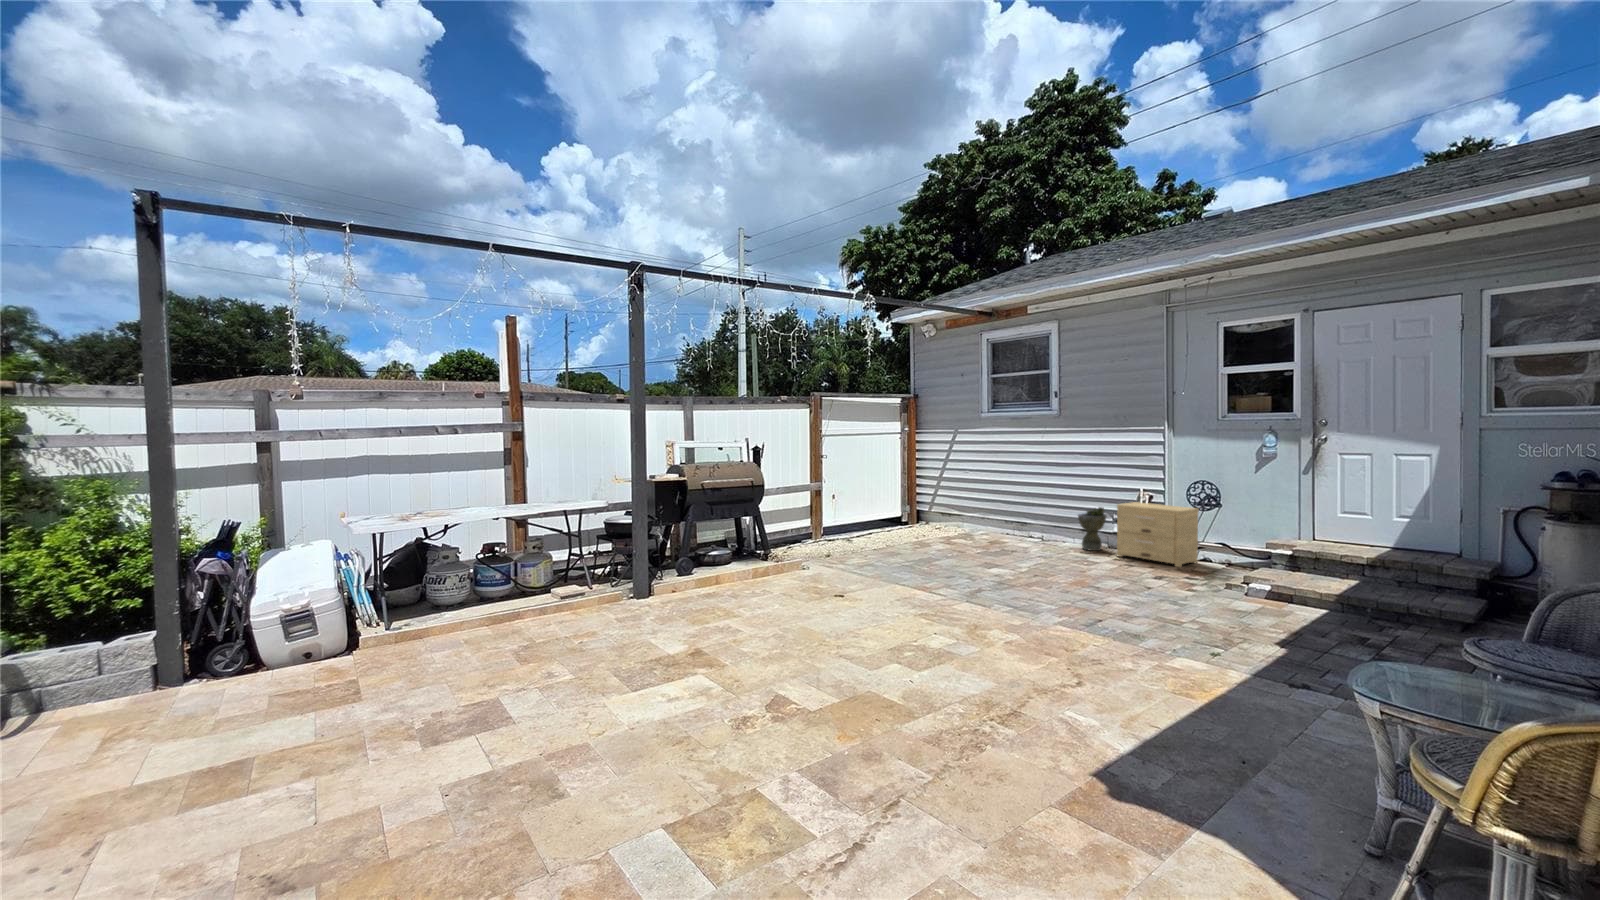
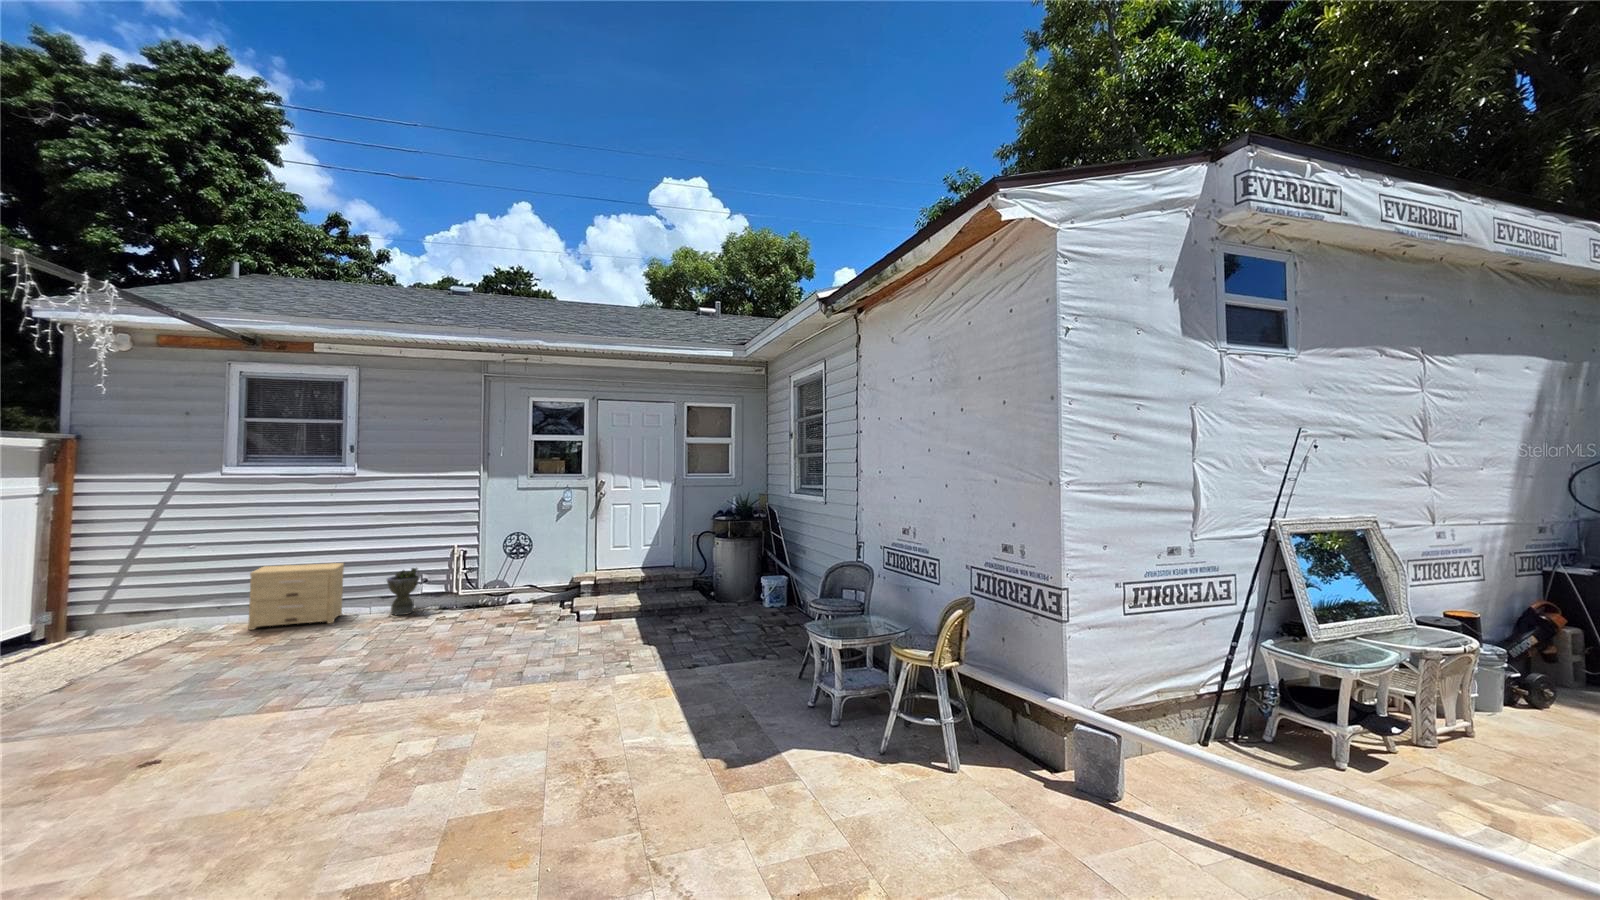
side table: present [1117,502,1199,567] -> present [248,563,344,630]

